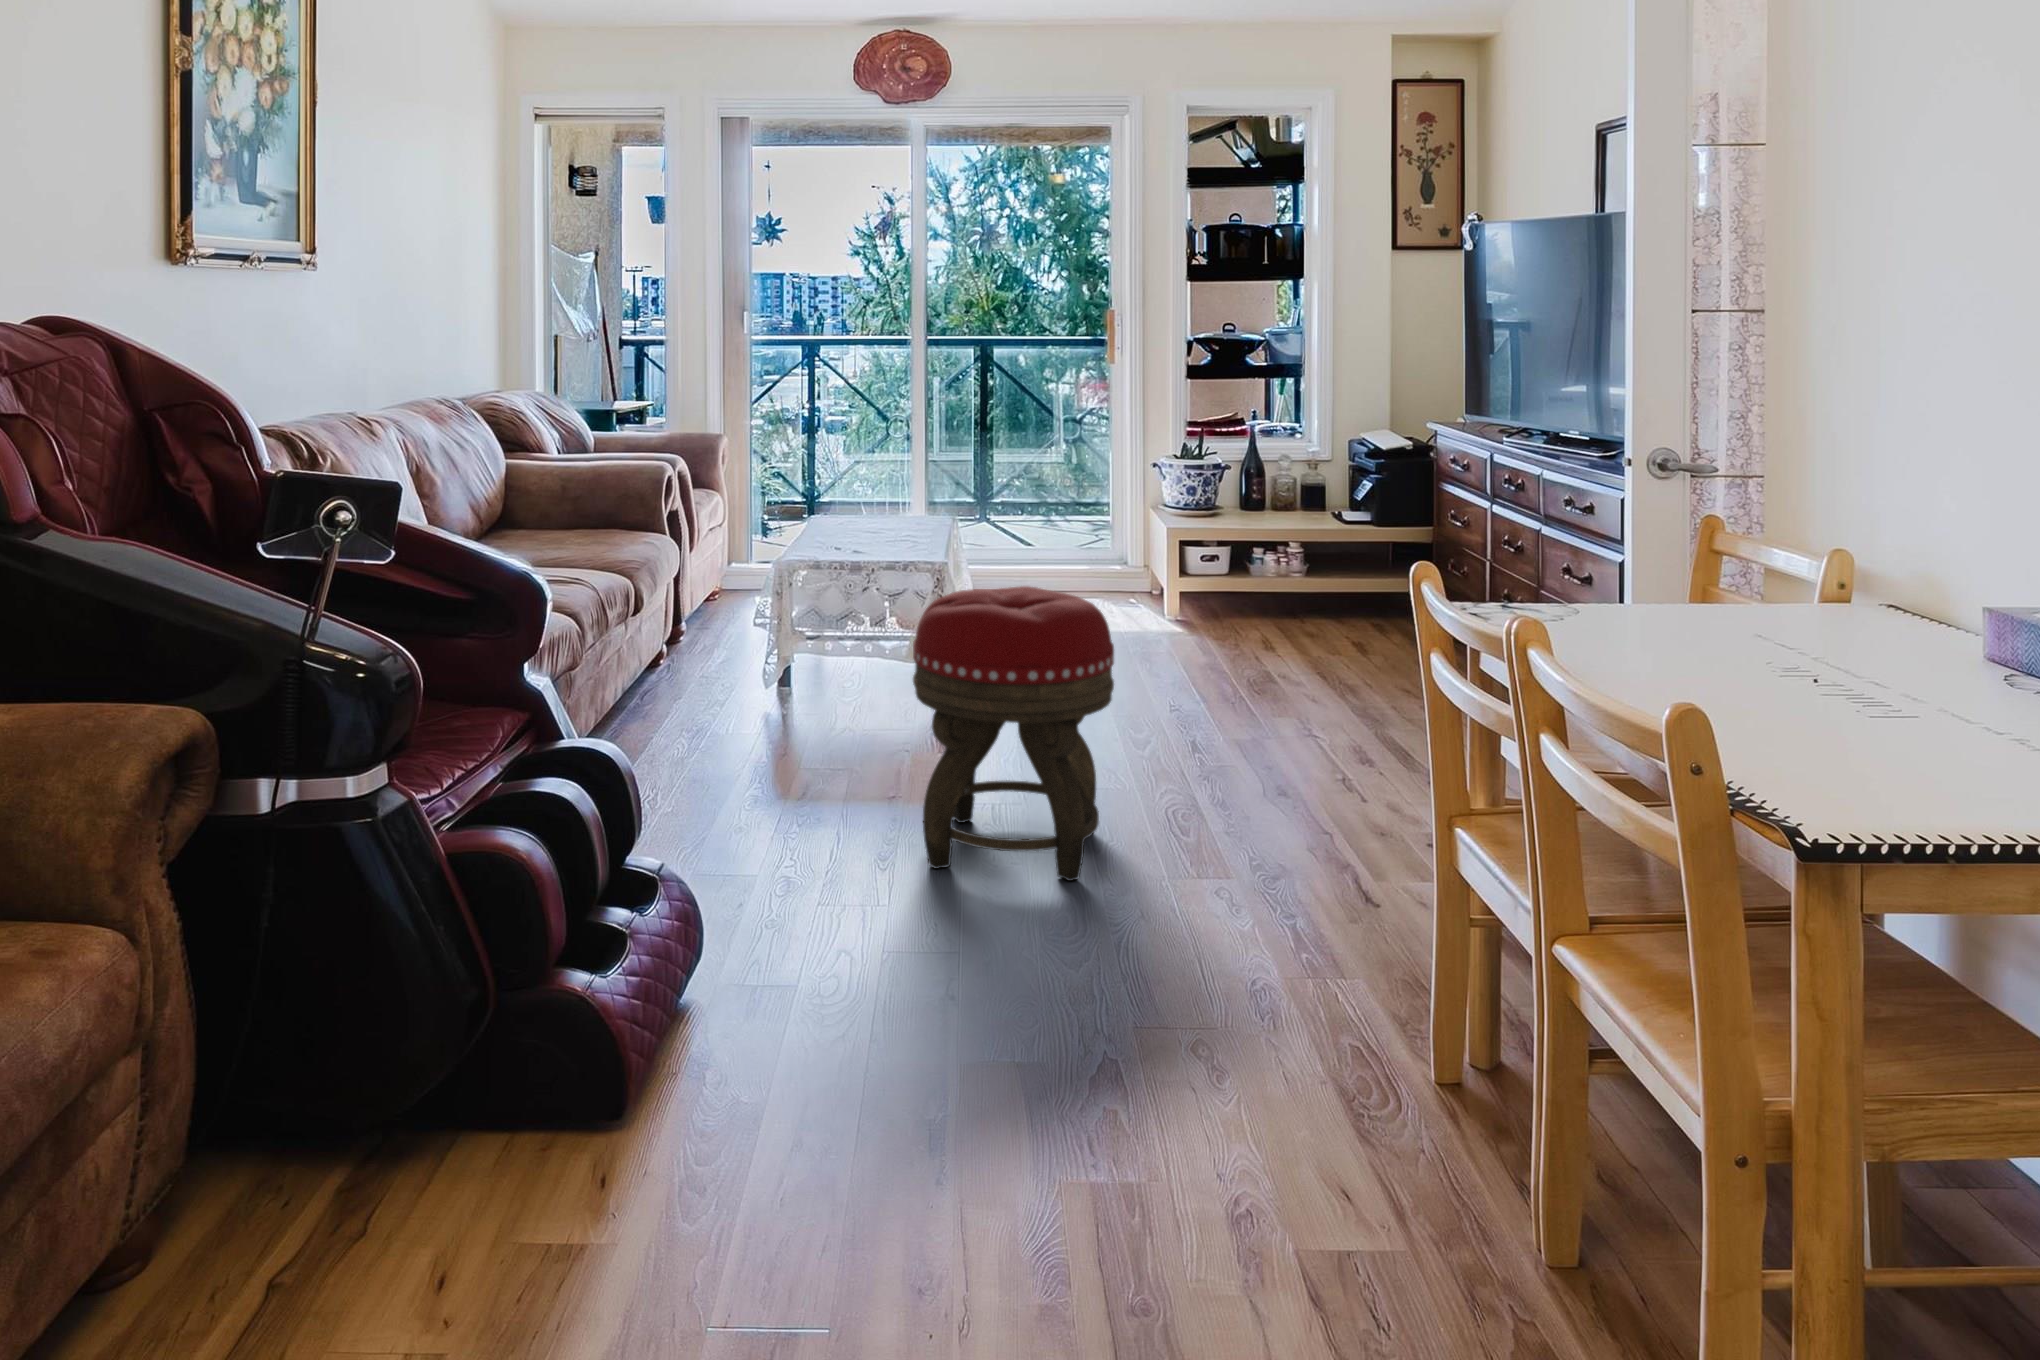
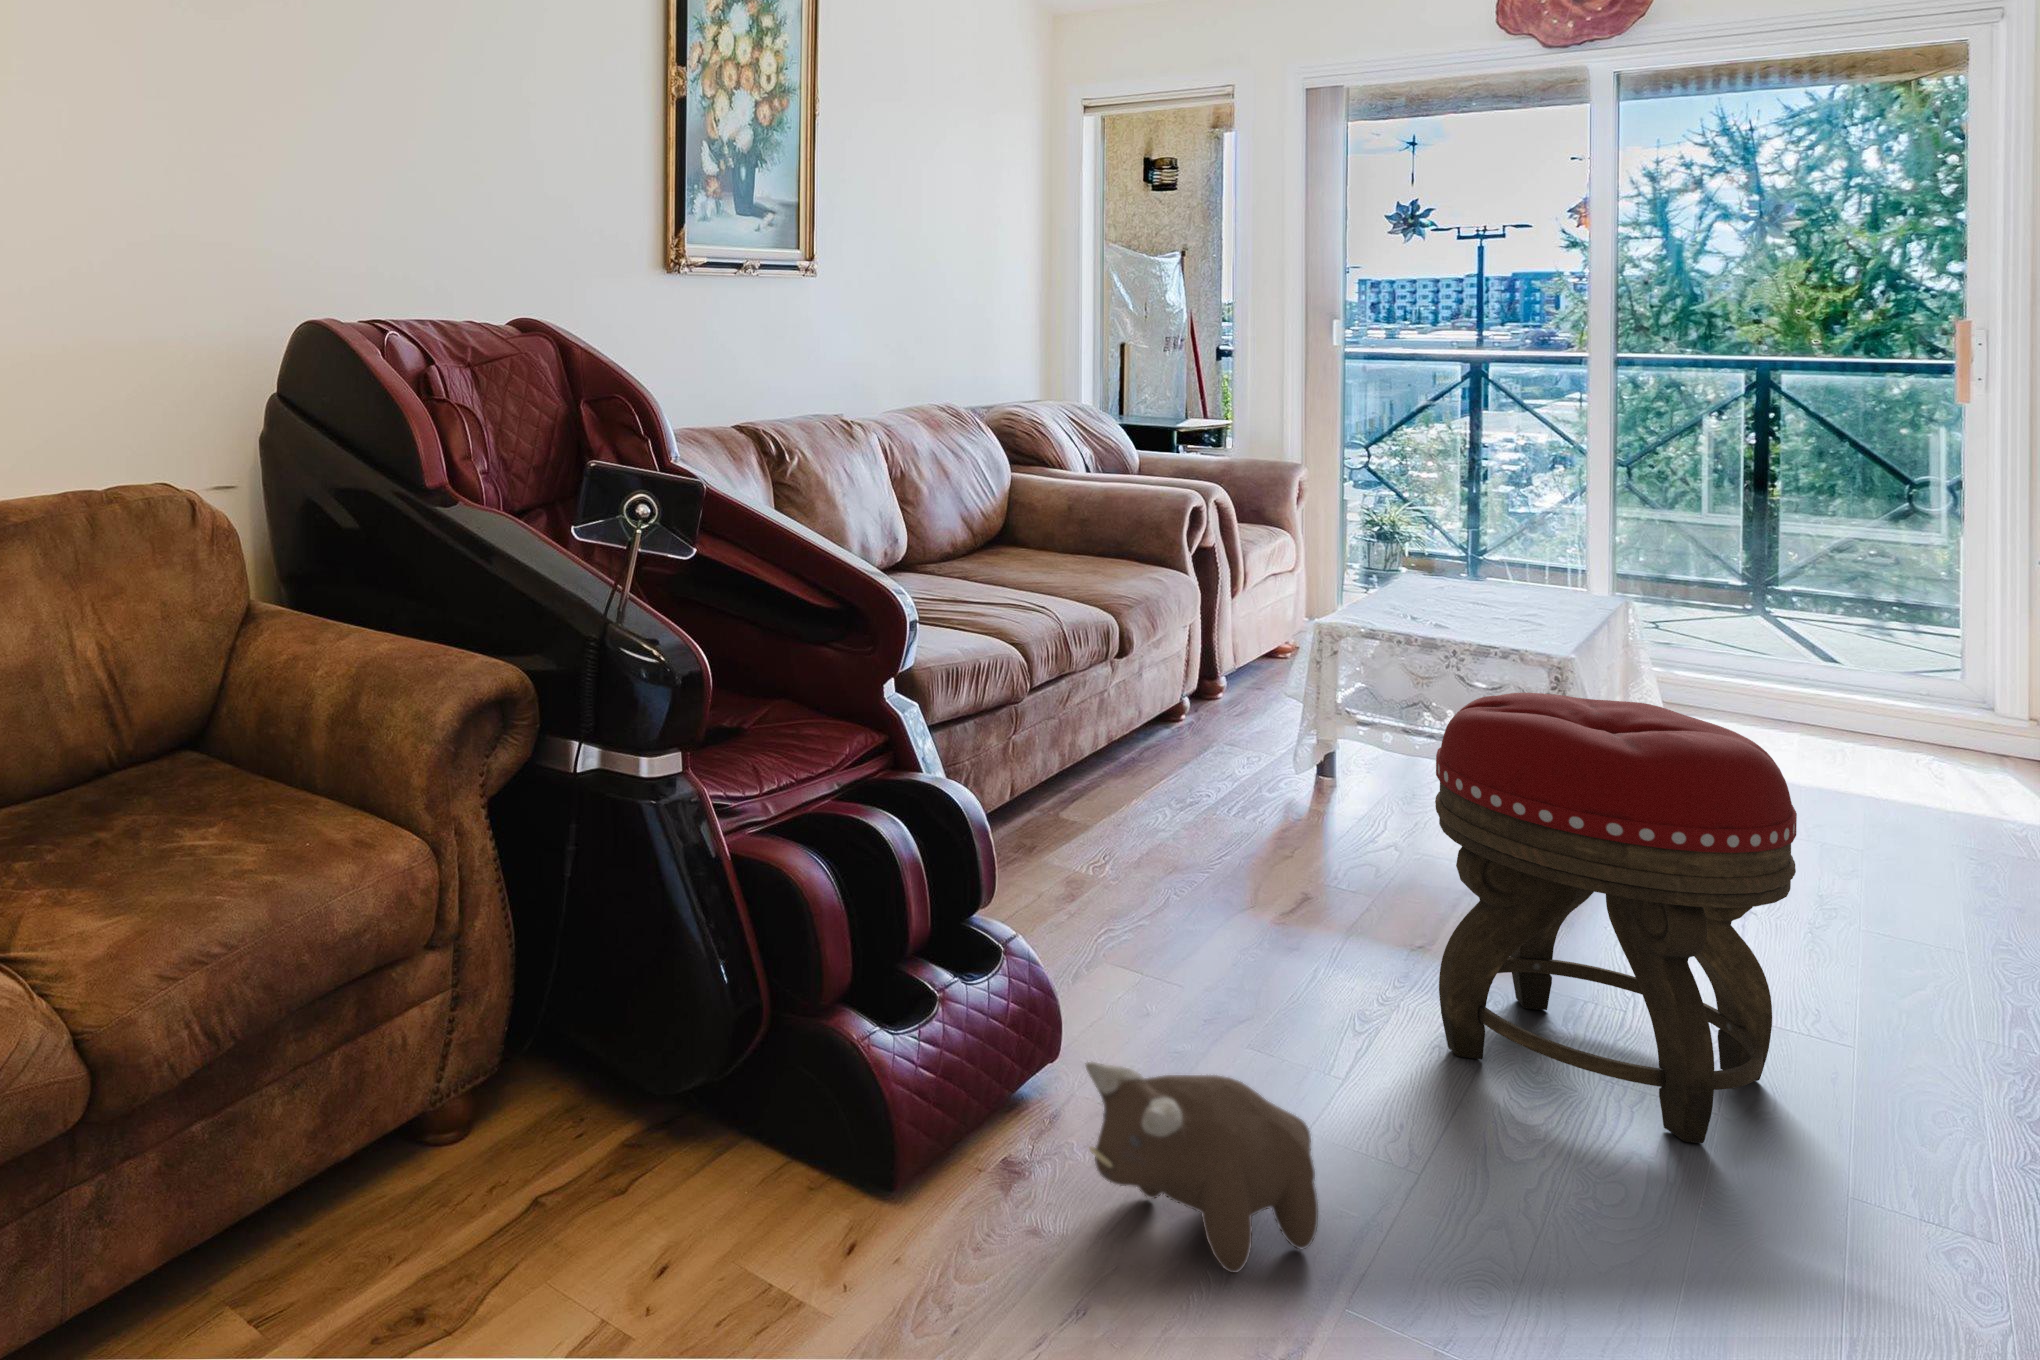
plush toy: none [751,925,910,1075] -> present [1085,1062,1318,1273]

